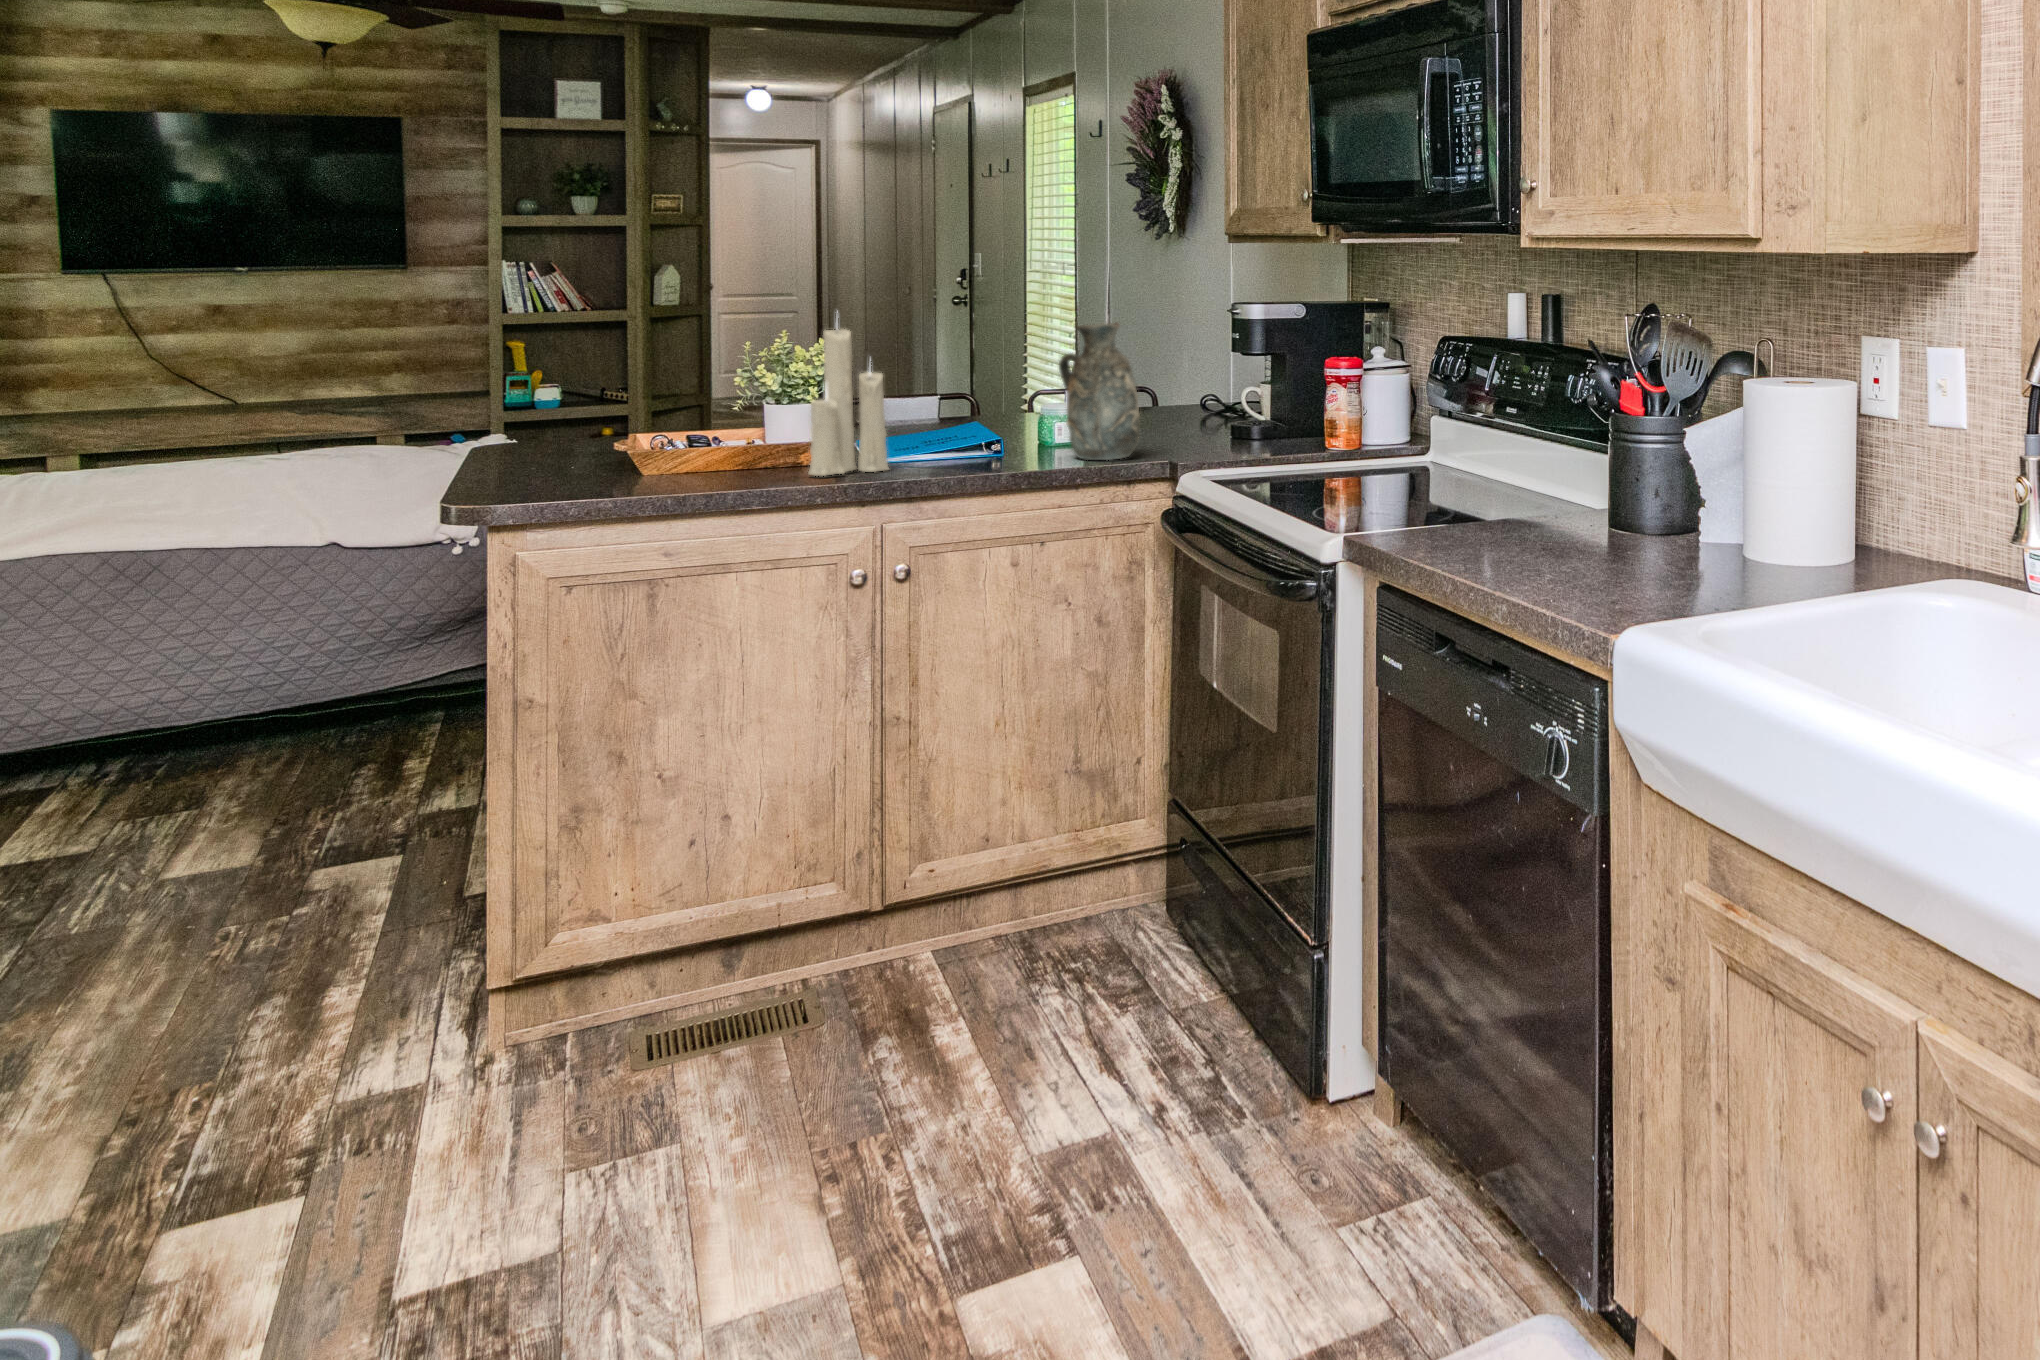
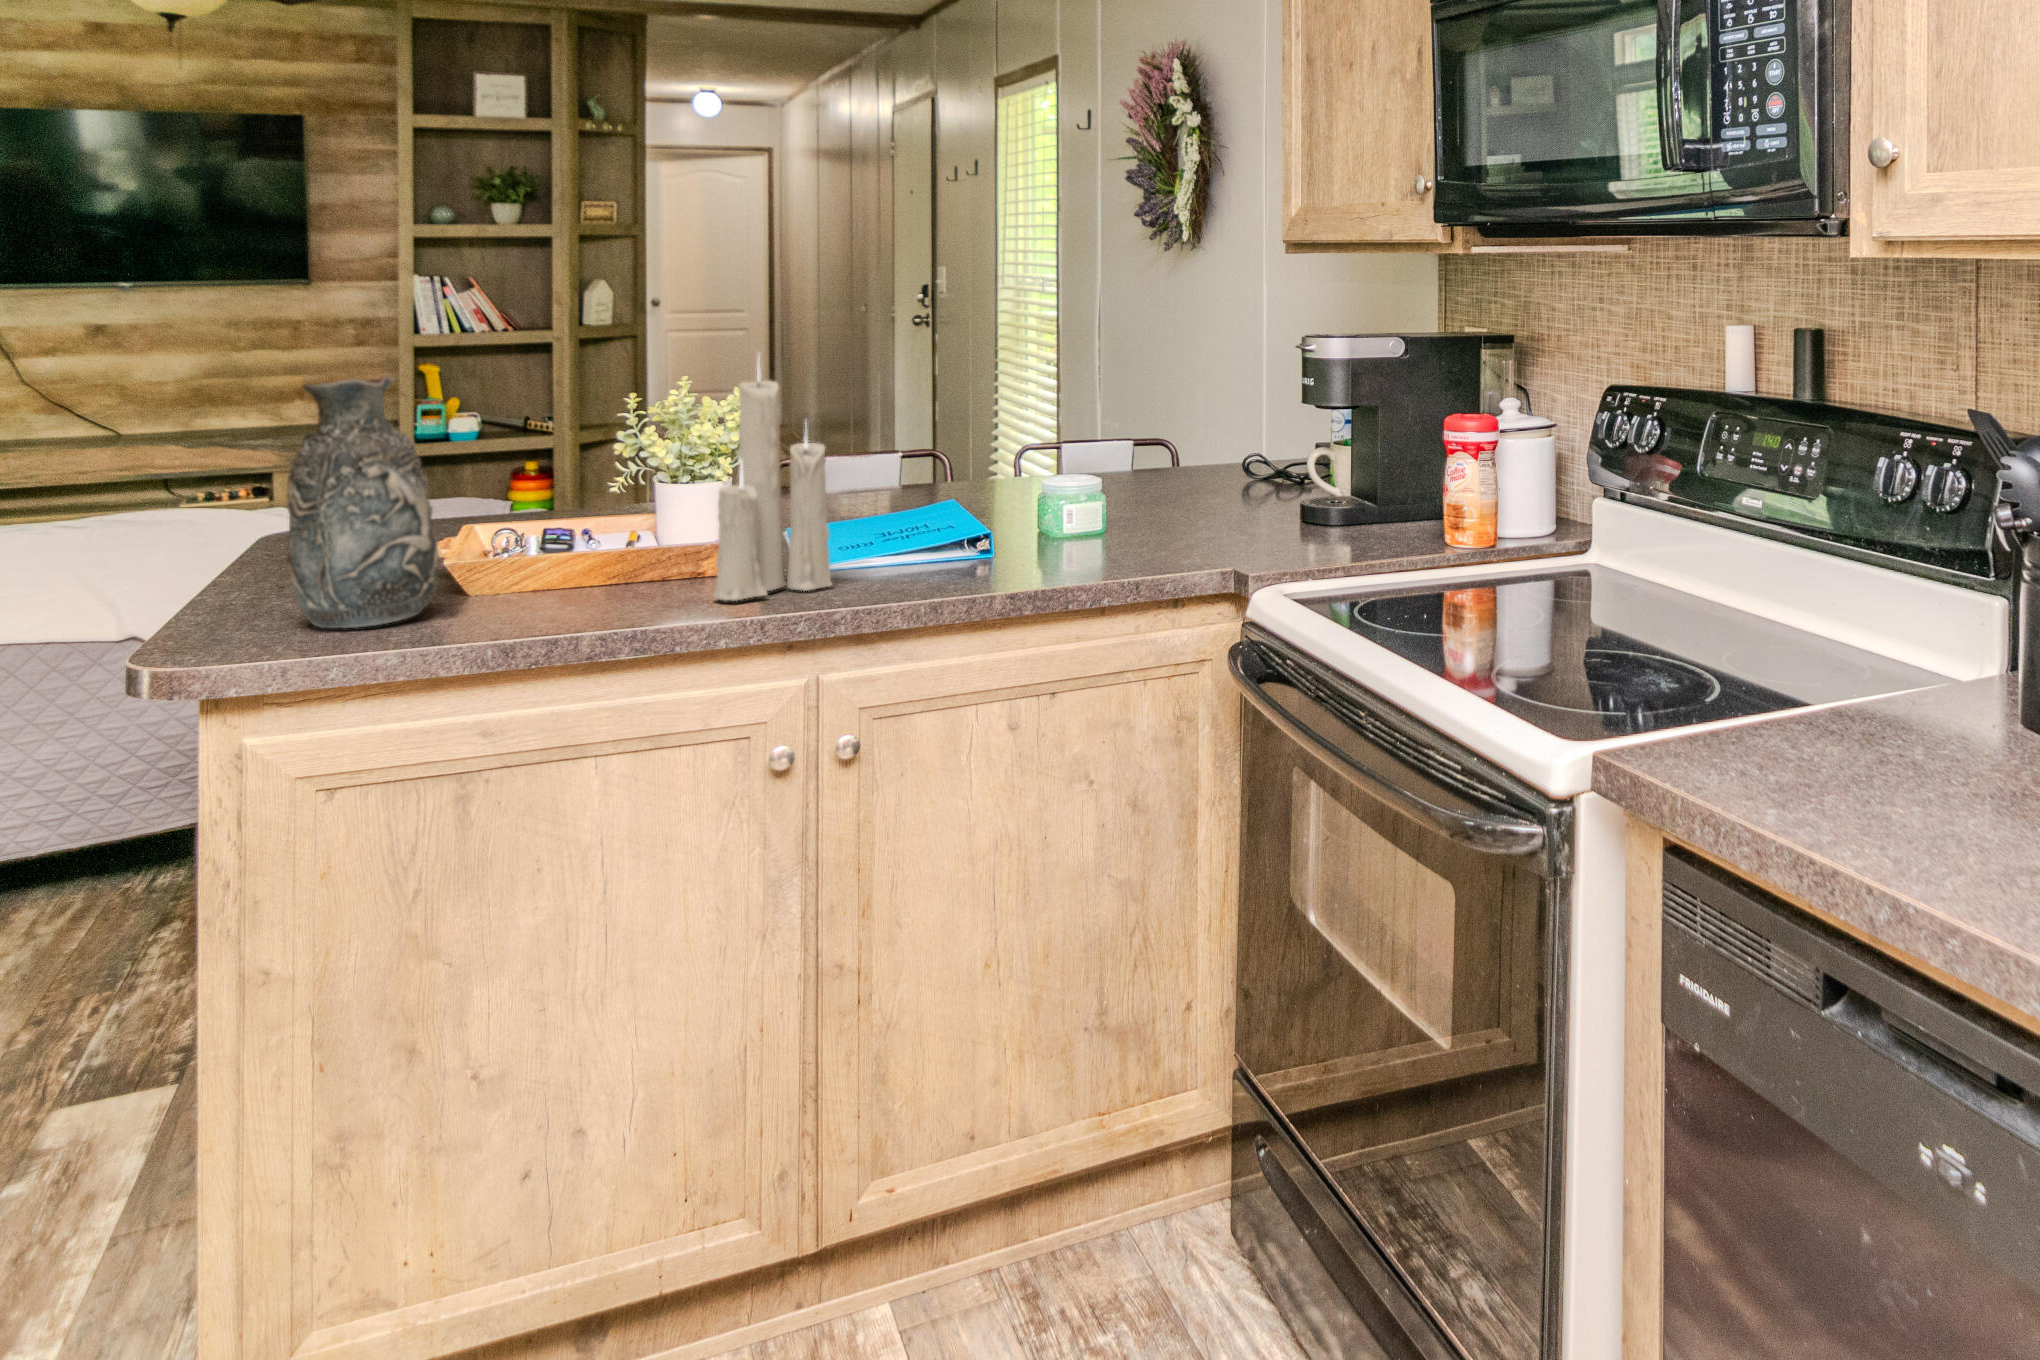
decorative vase: present [1059,323,1139,460] -> present [286,377,439,628]

